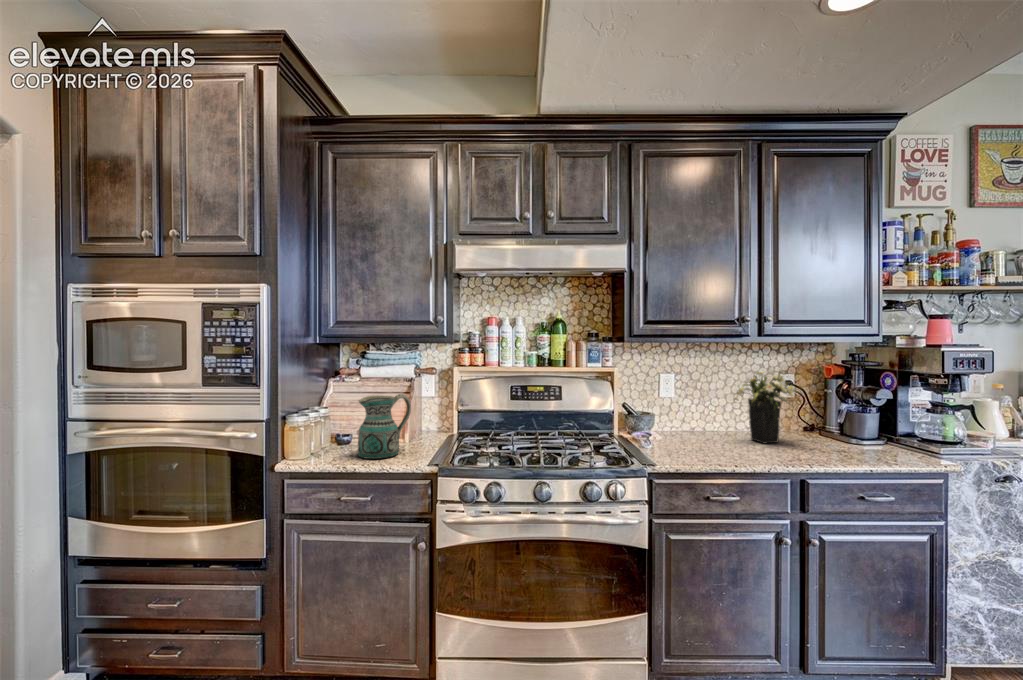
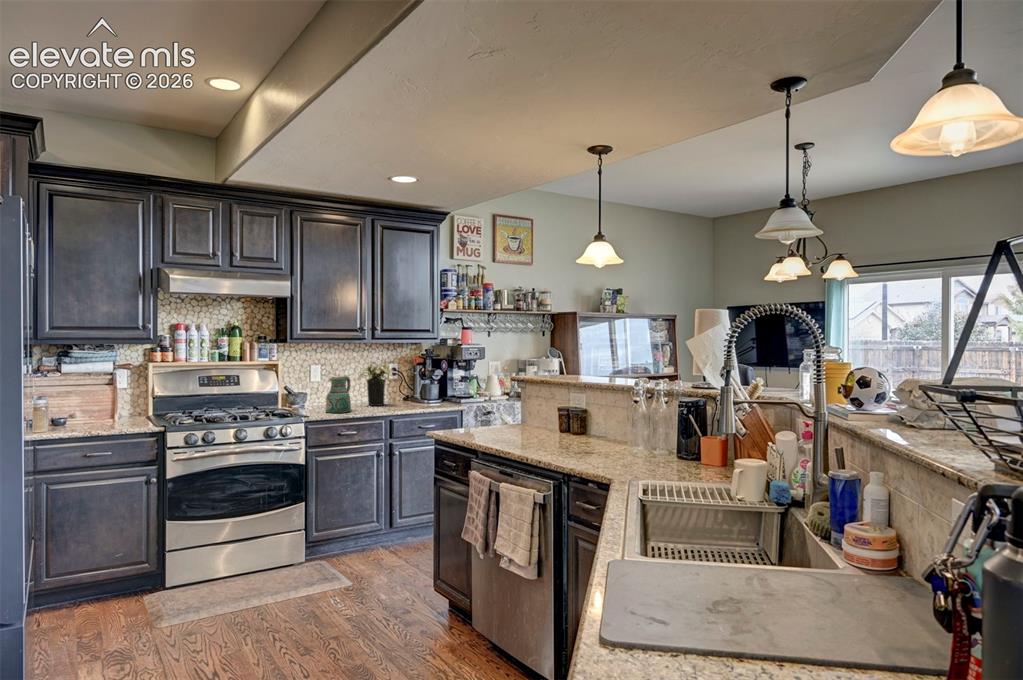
ceramic pitcher: present [358,394,411,459] -> present [326,376,351,413]

